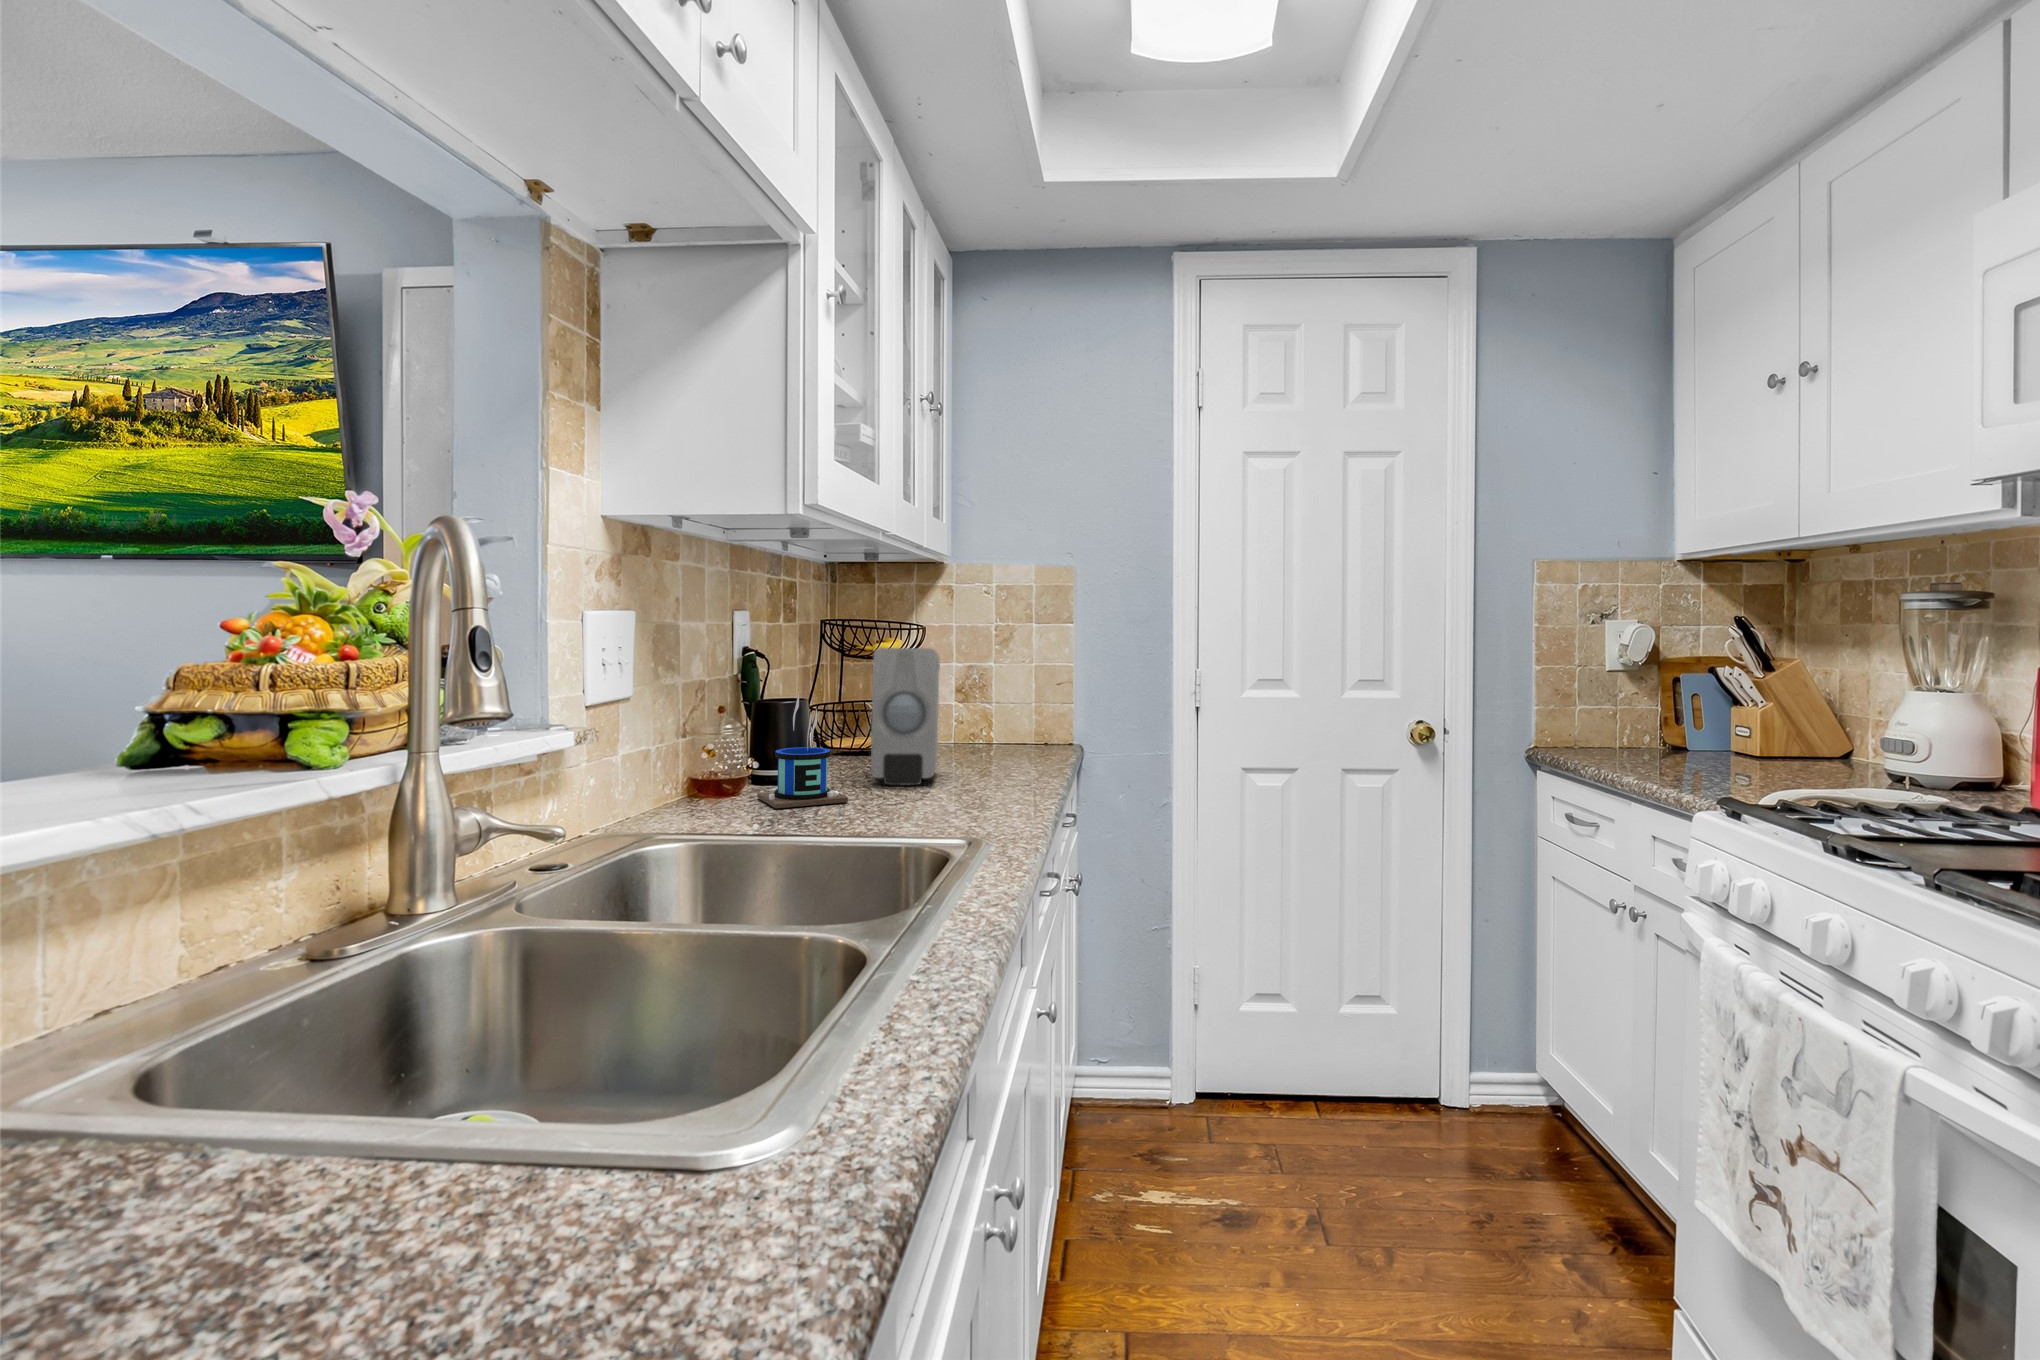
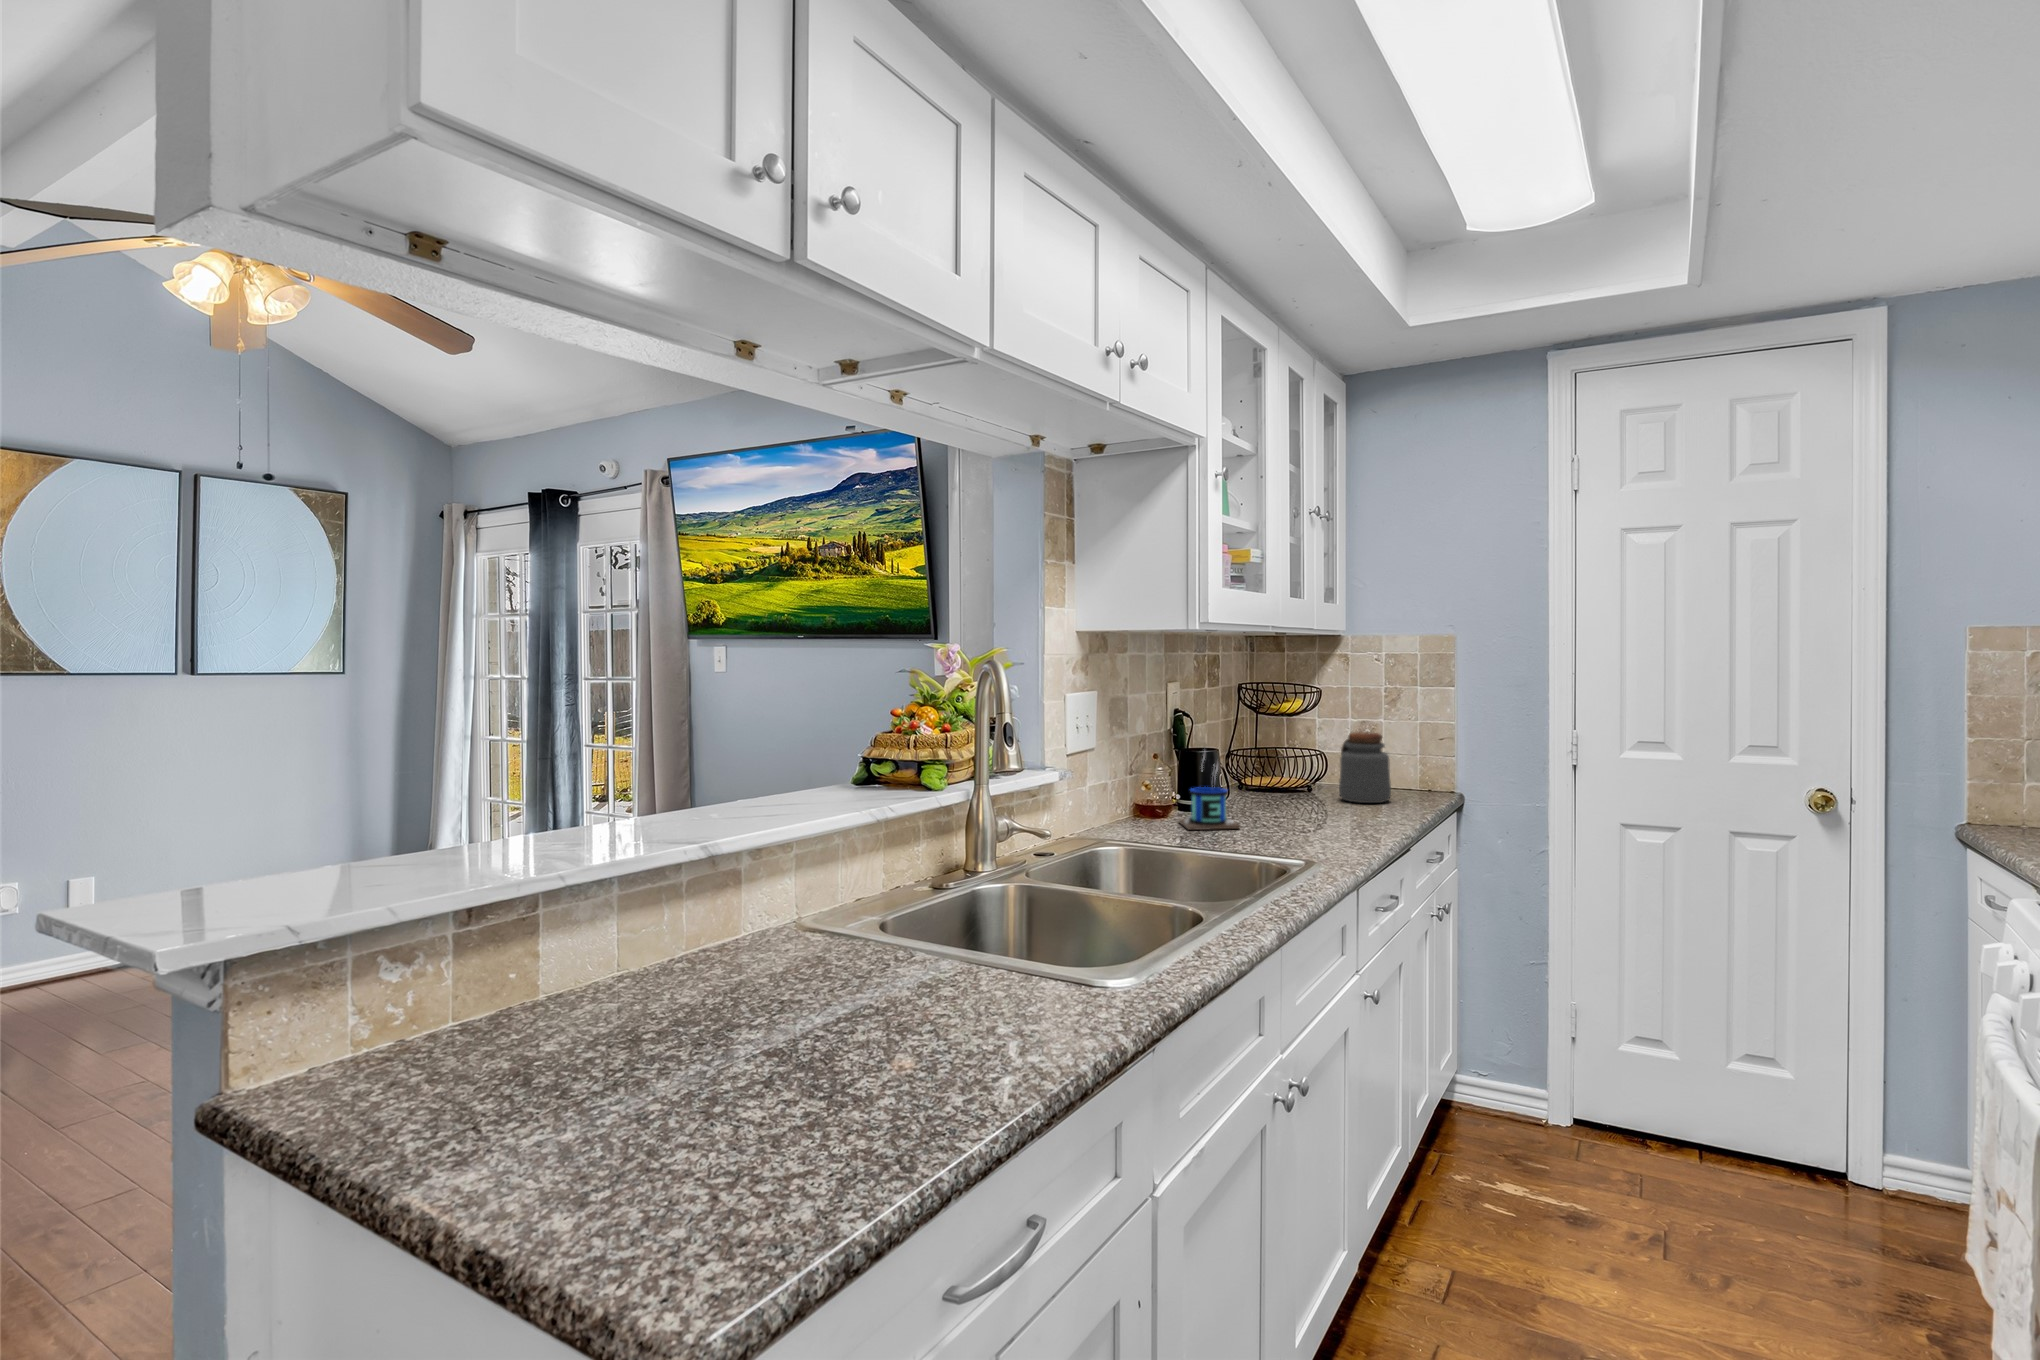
soap dispenser: present [871,648,940,785] -> none [1261,714,1318,820]
jar: none [955,674,1017,760] -> present [1339,732,1391,803]

